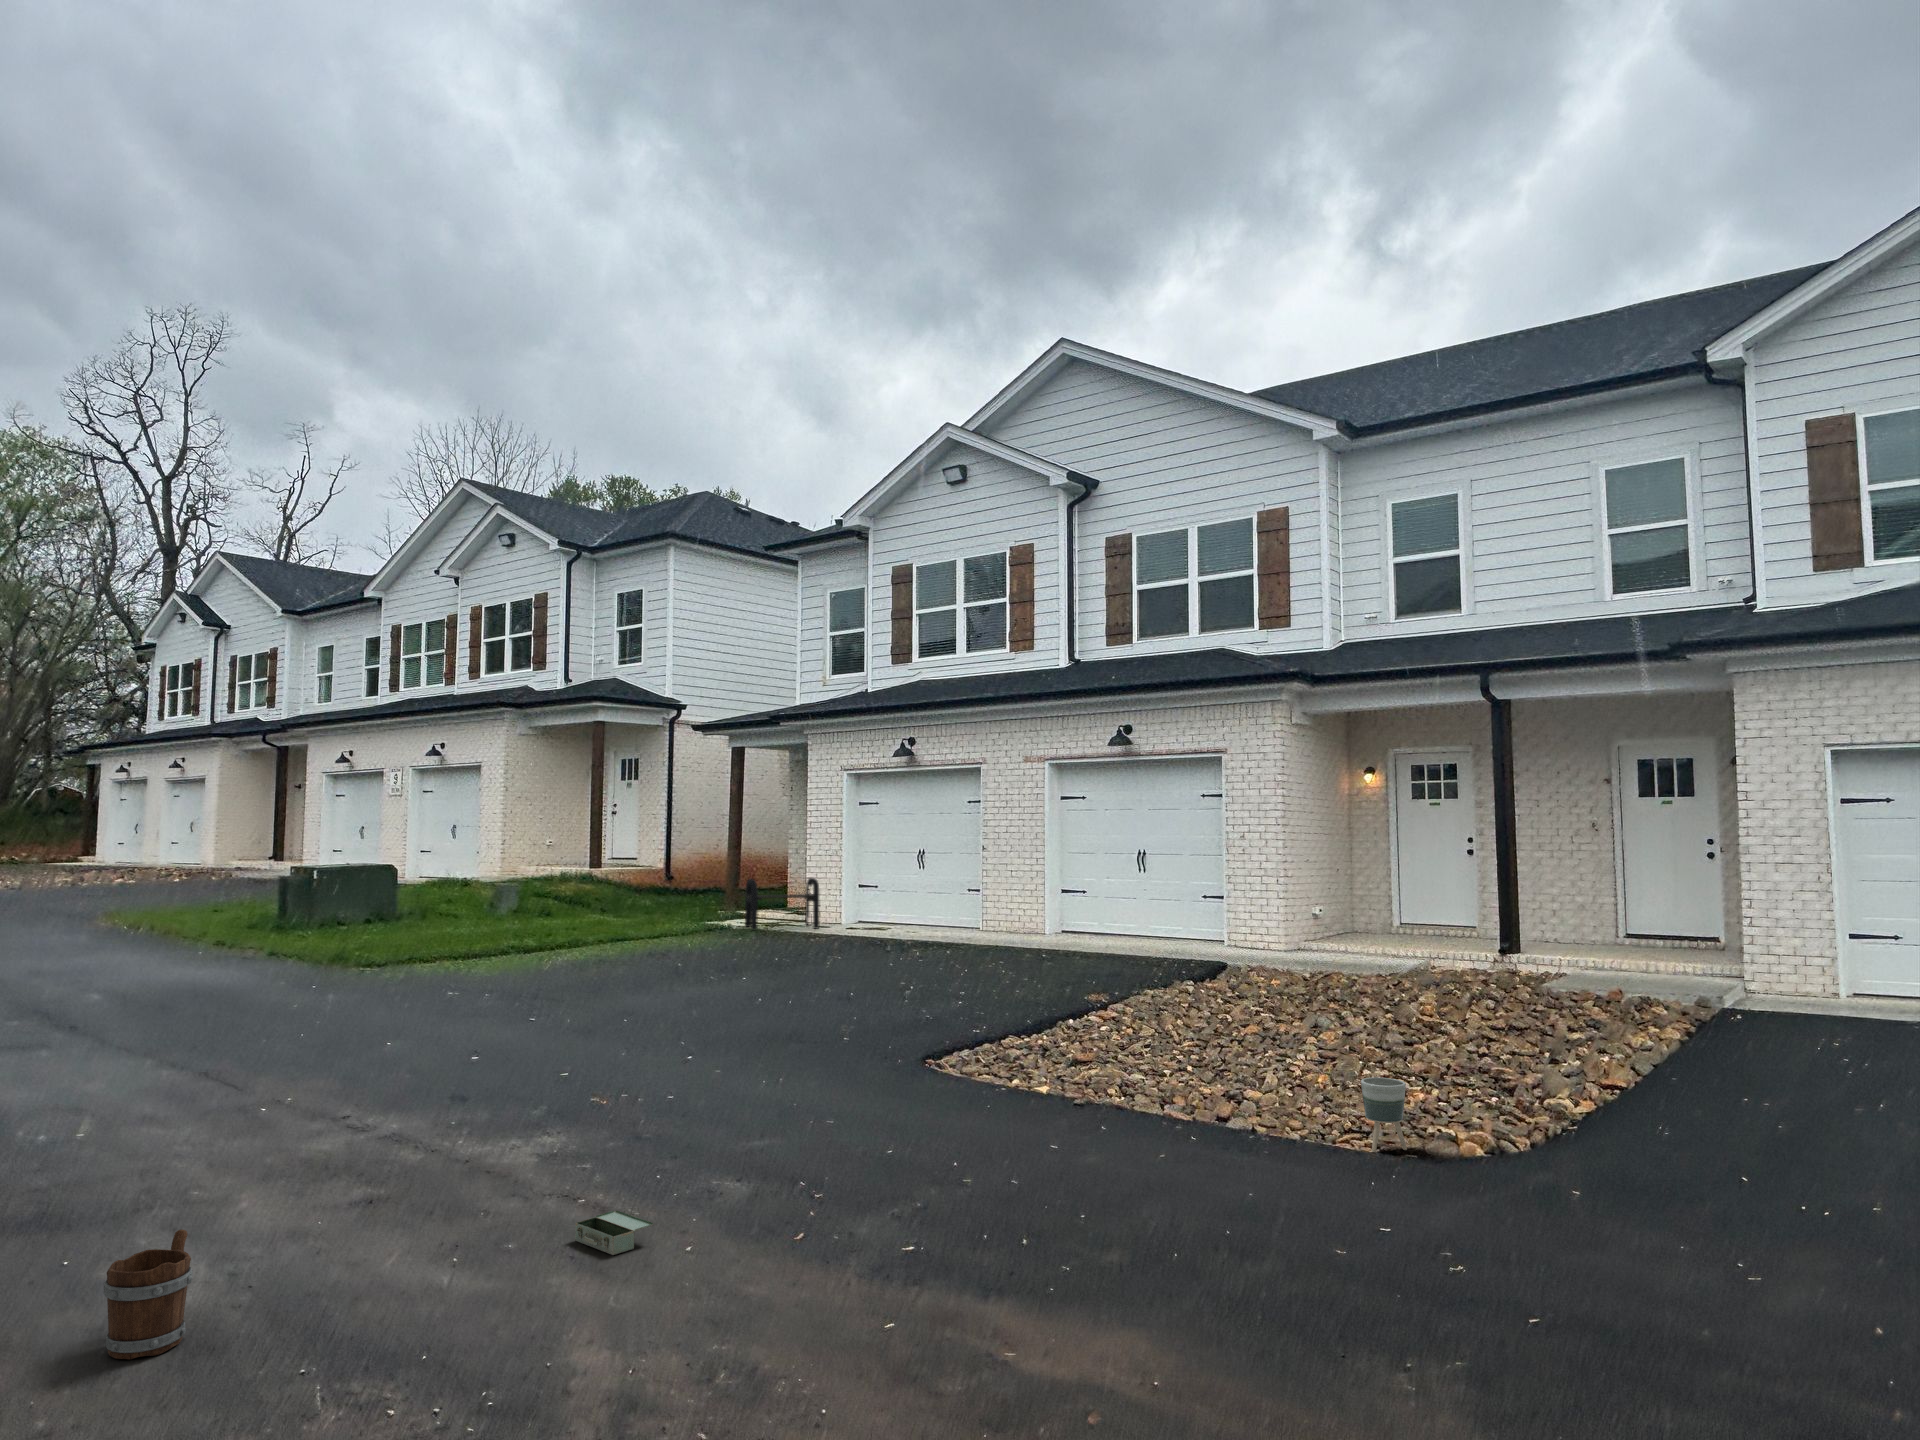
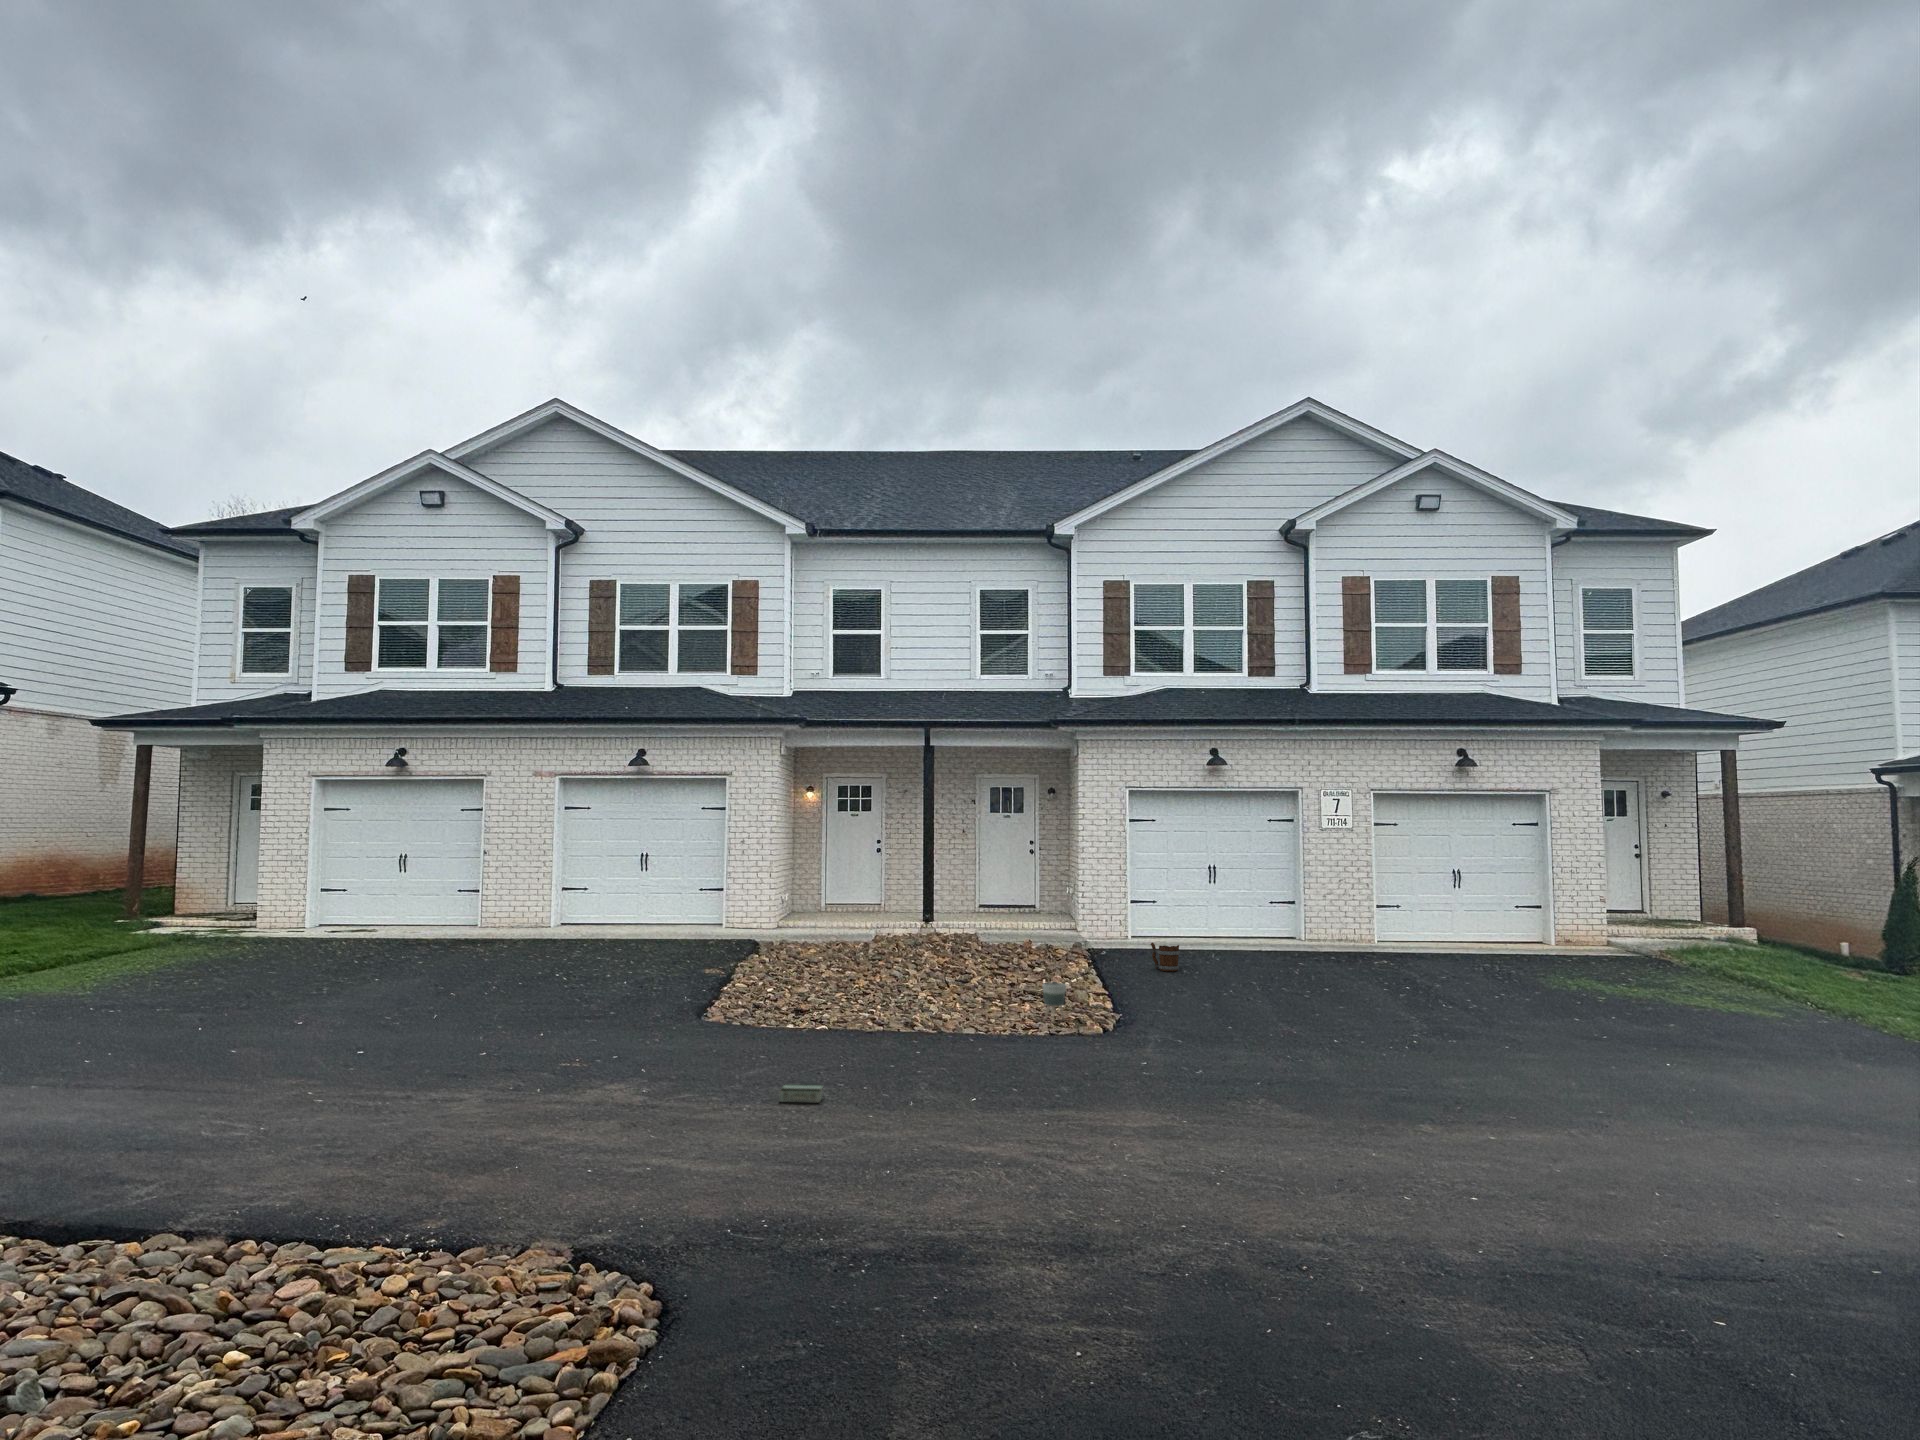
bench: present [745,878,819,930] -> none [198,885,289,941]
bucket: present [103,1229,193,1359] -> present [1151,943,1181,972]

